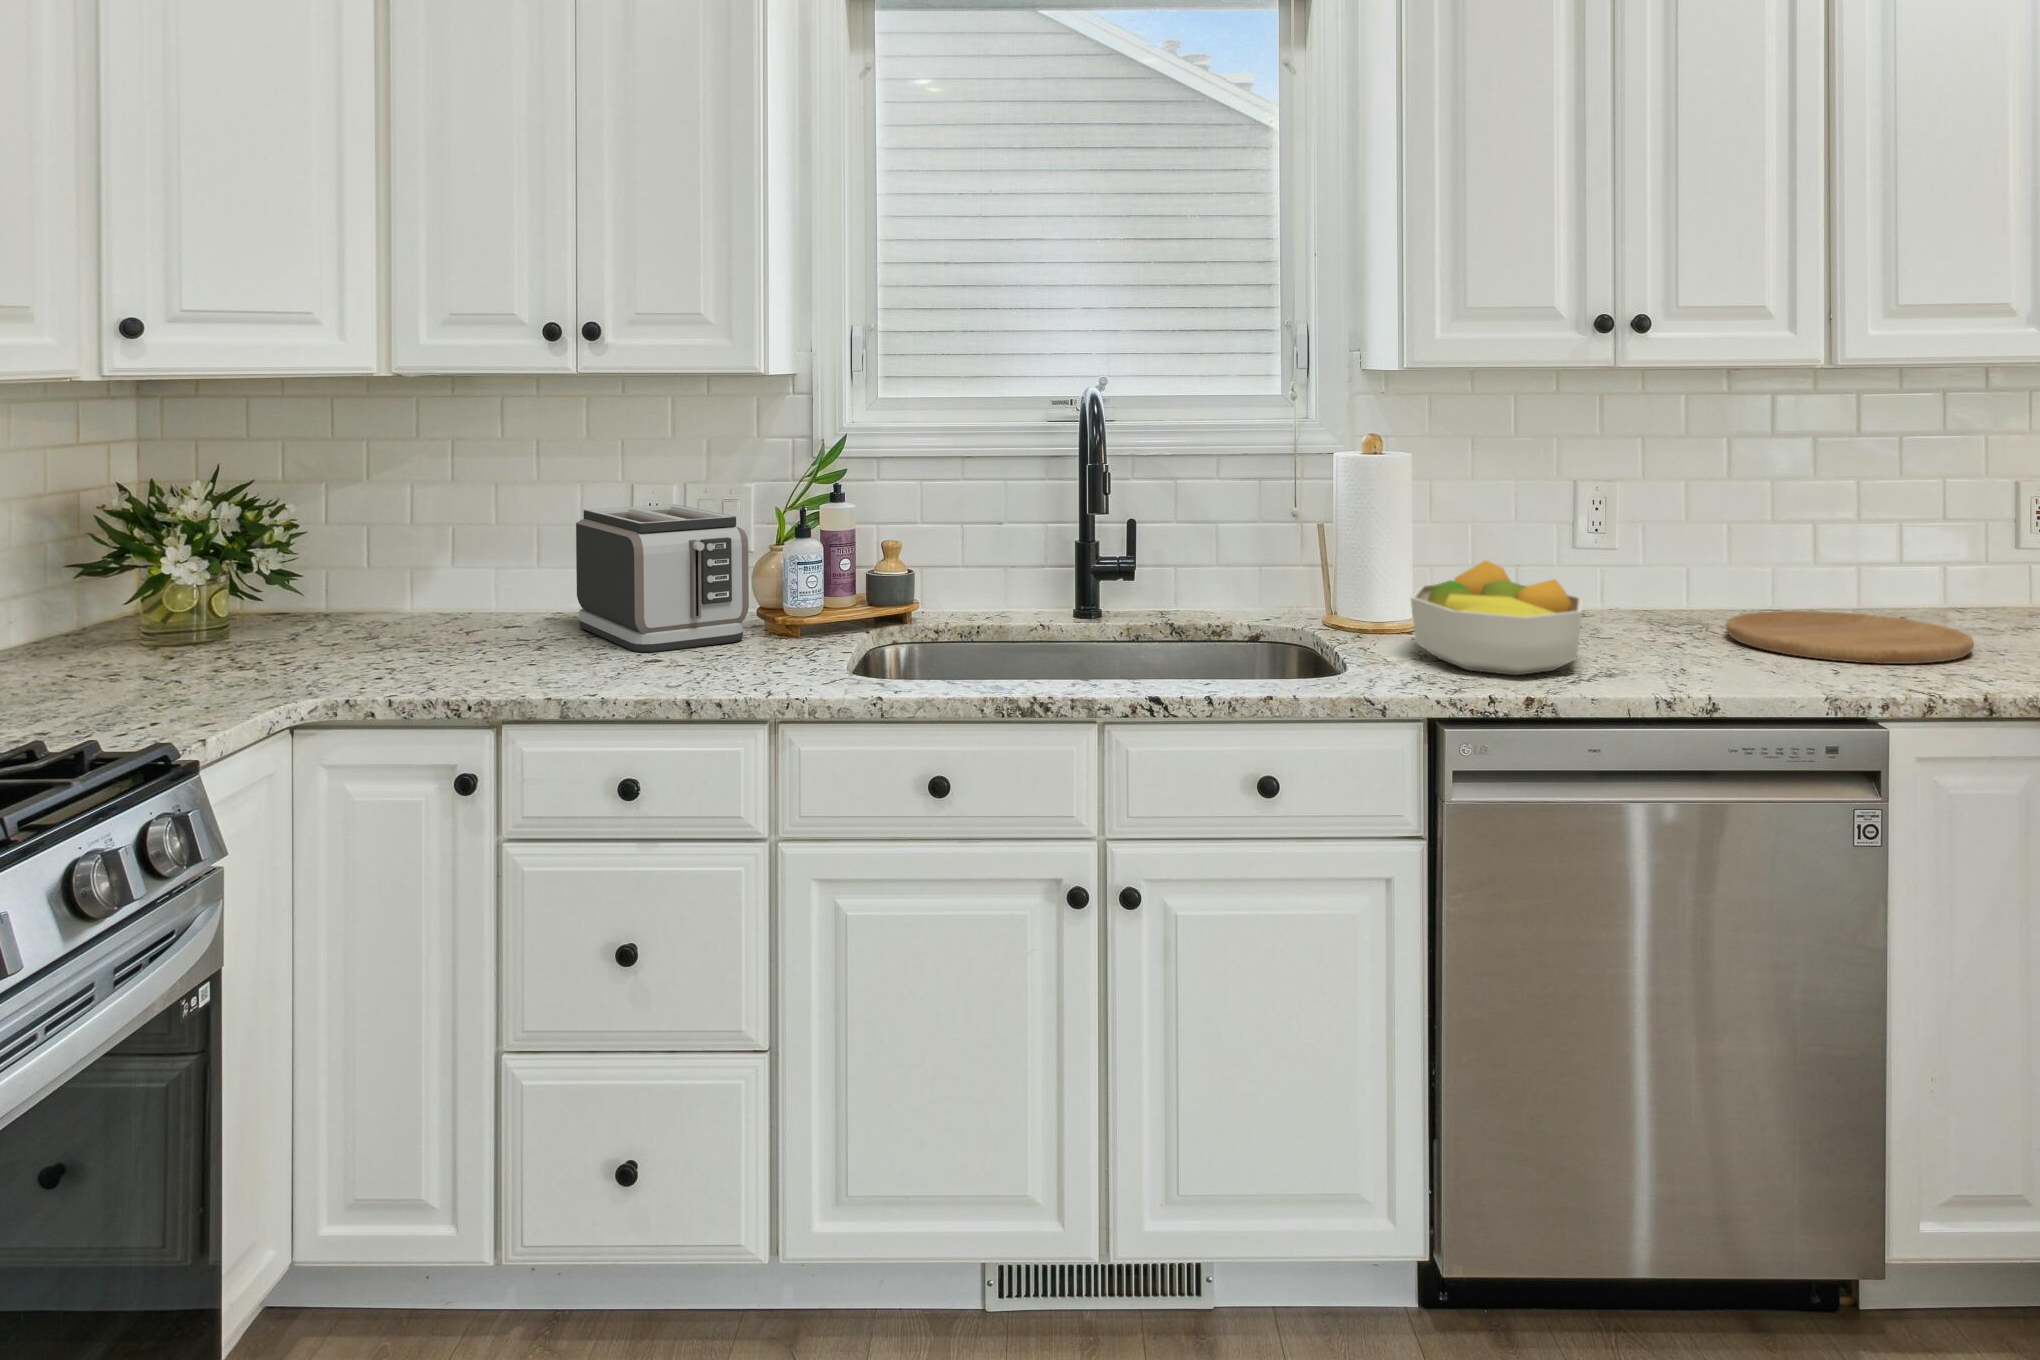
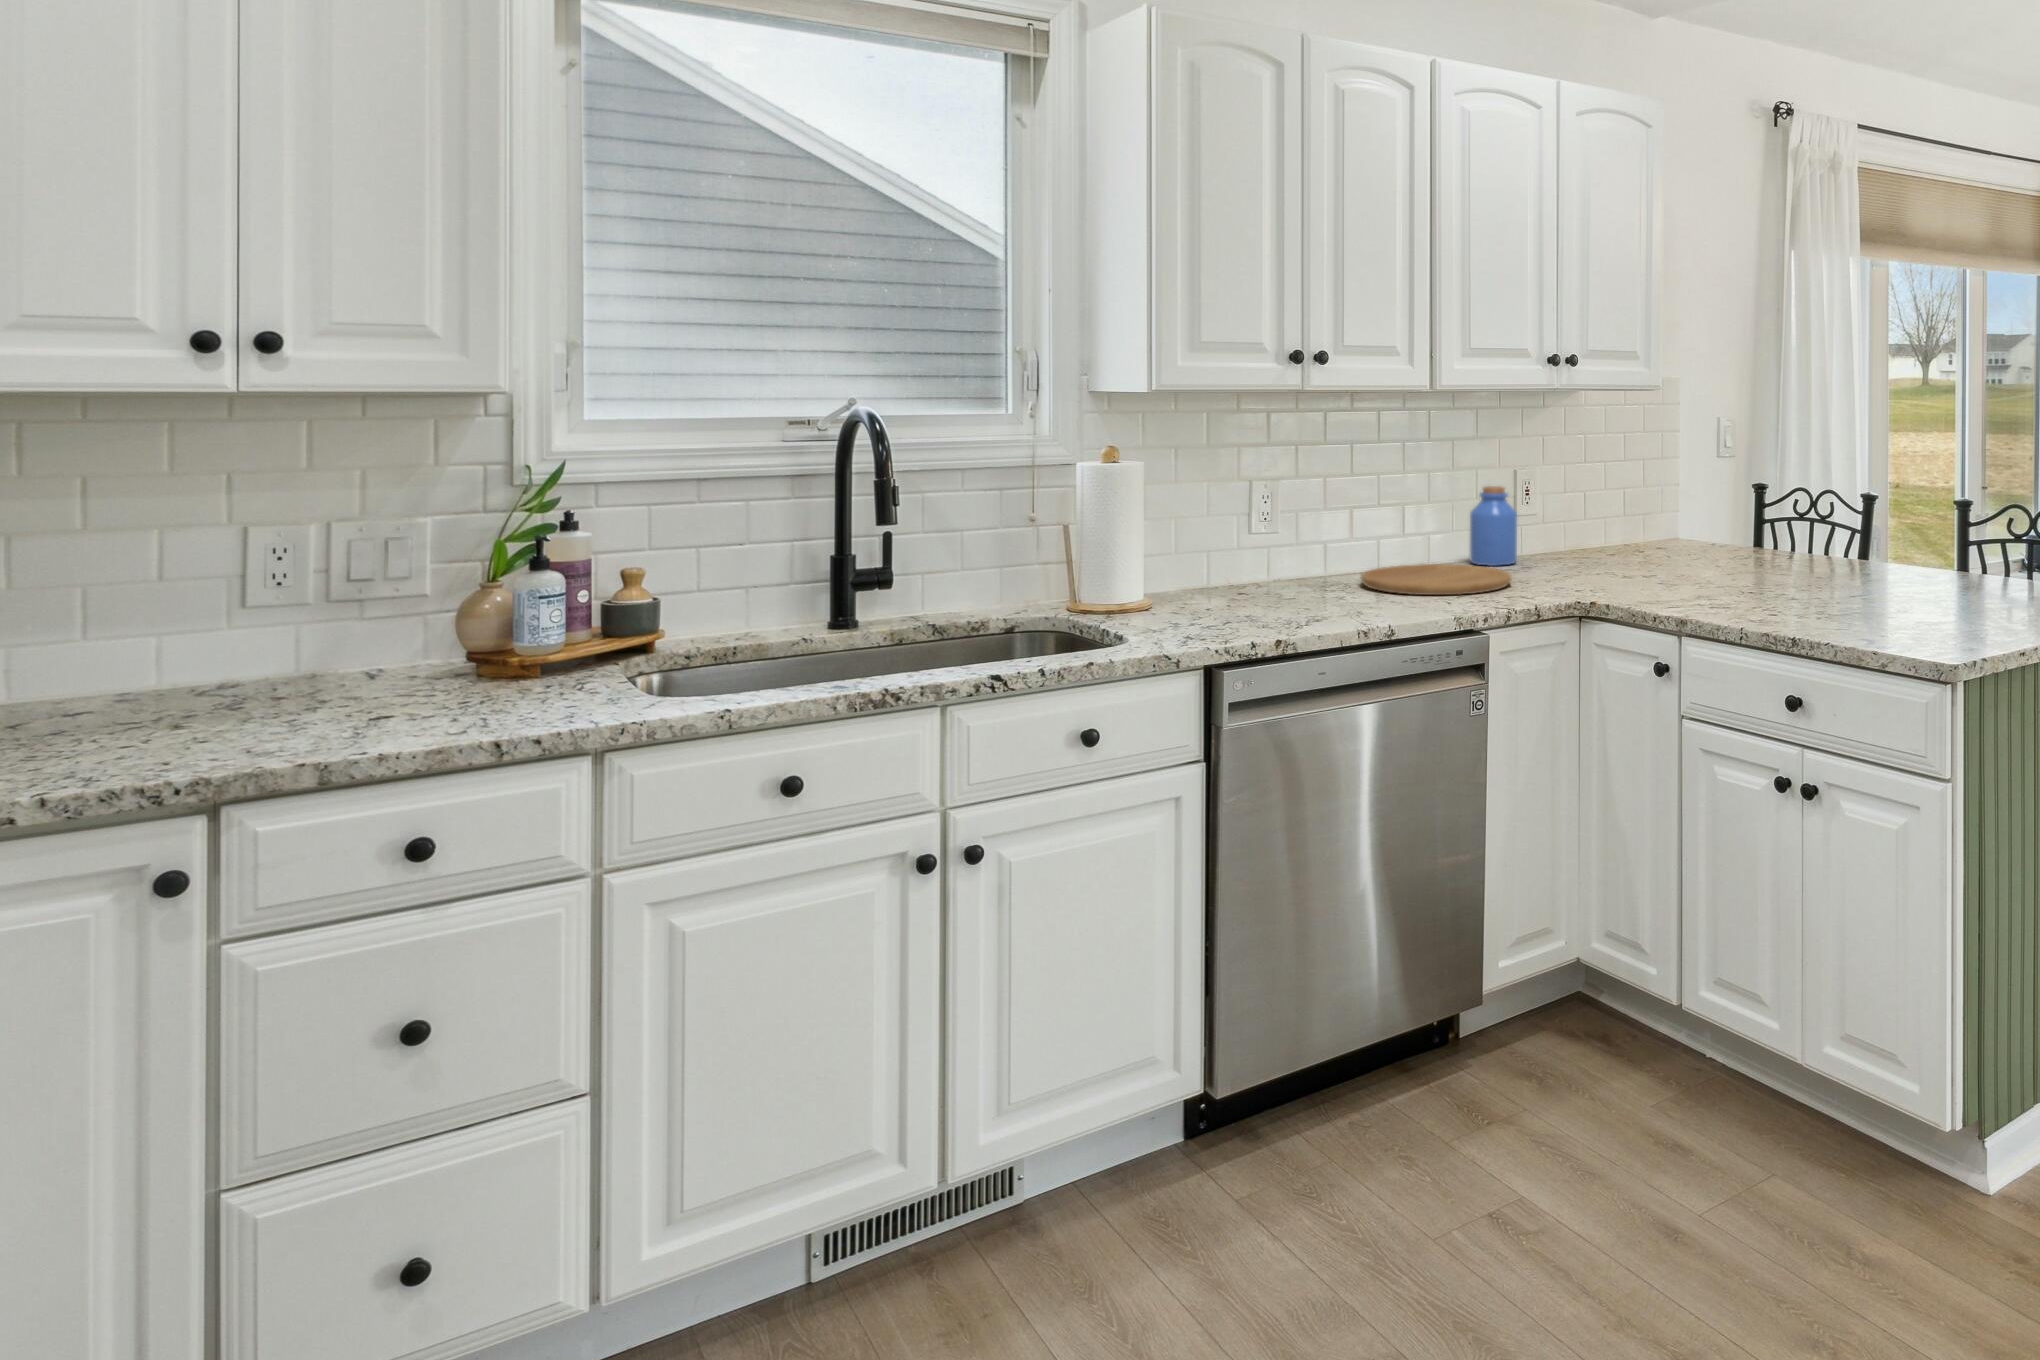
toaster: present [576,504,749,652] -> none [194,543,482,710]
jar: none [1939,506,2023,625] -> present [1470,486,1517,566]
fruit bowl: present [1411,561,1583,675] -> none [1164,543,1304,627]

